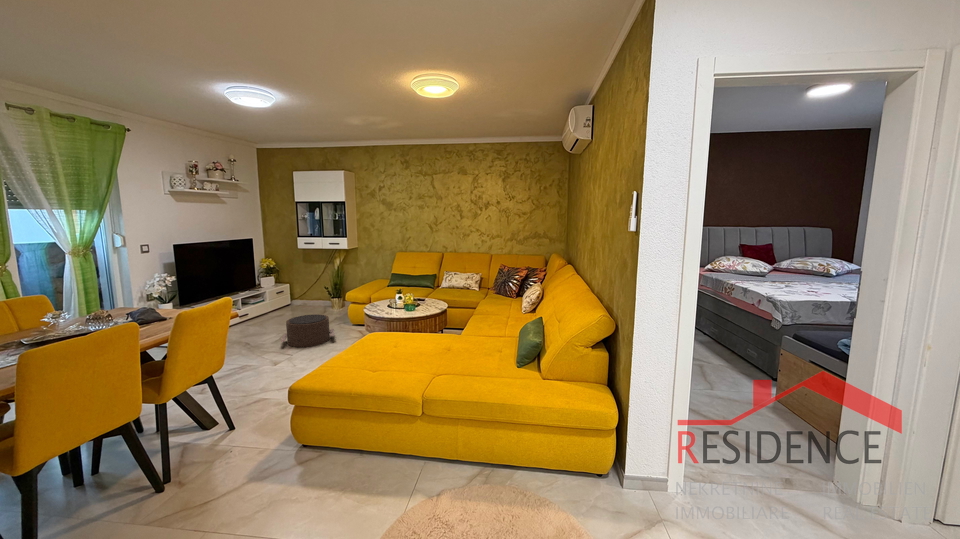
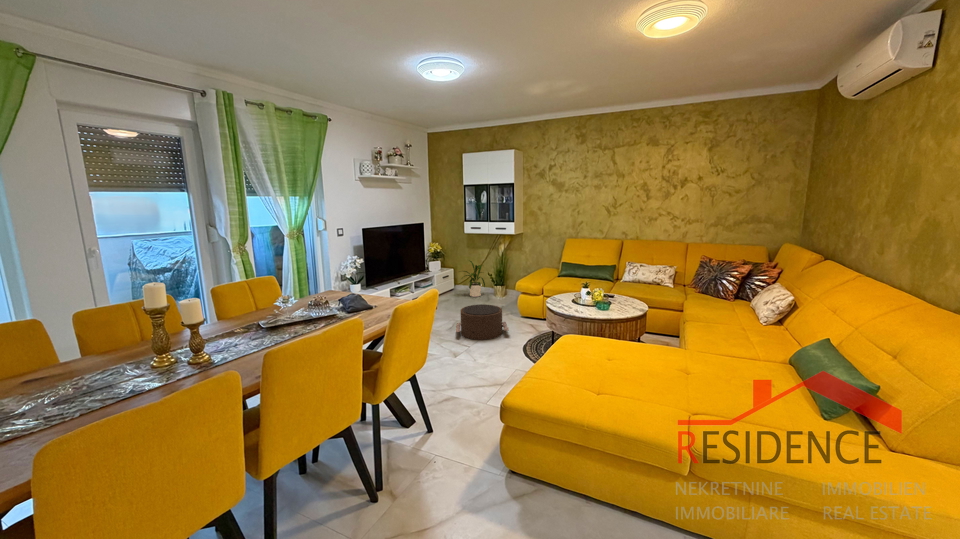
house plant: none [289,274,323,309] -> present [463,261,485,297]

